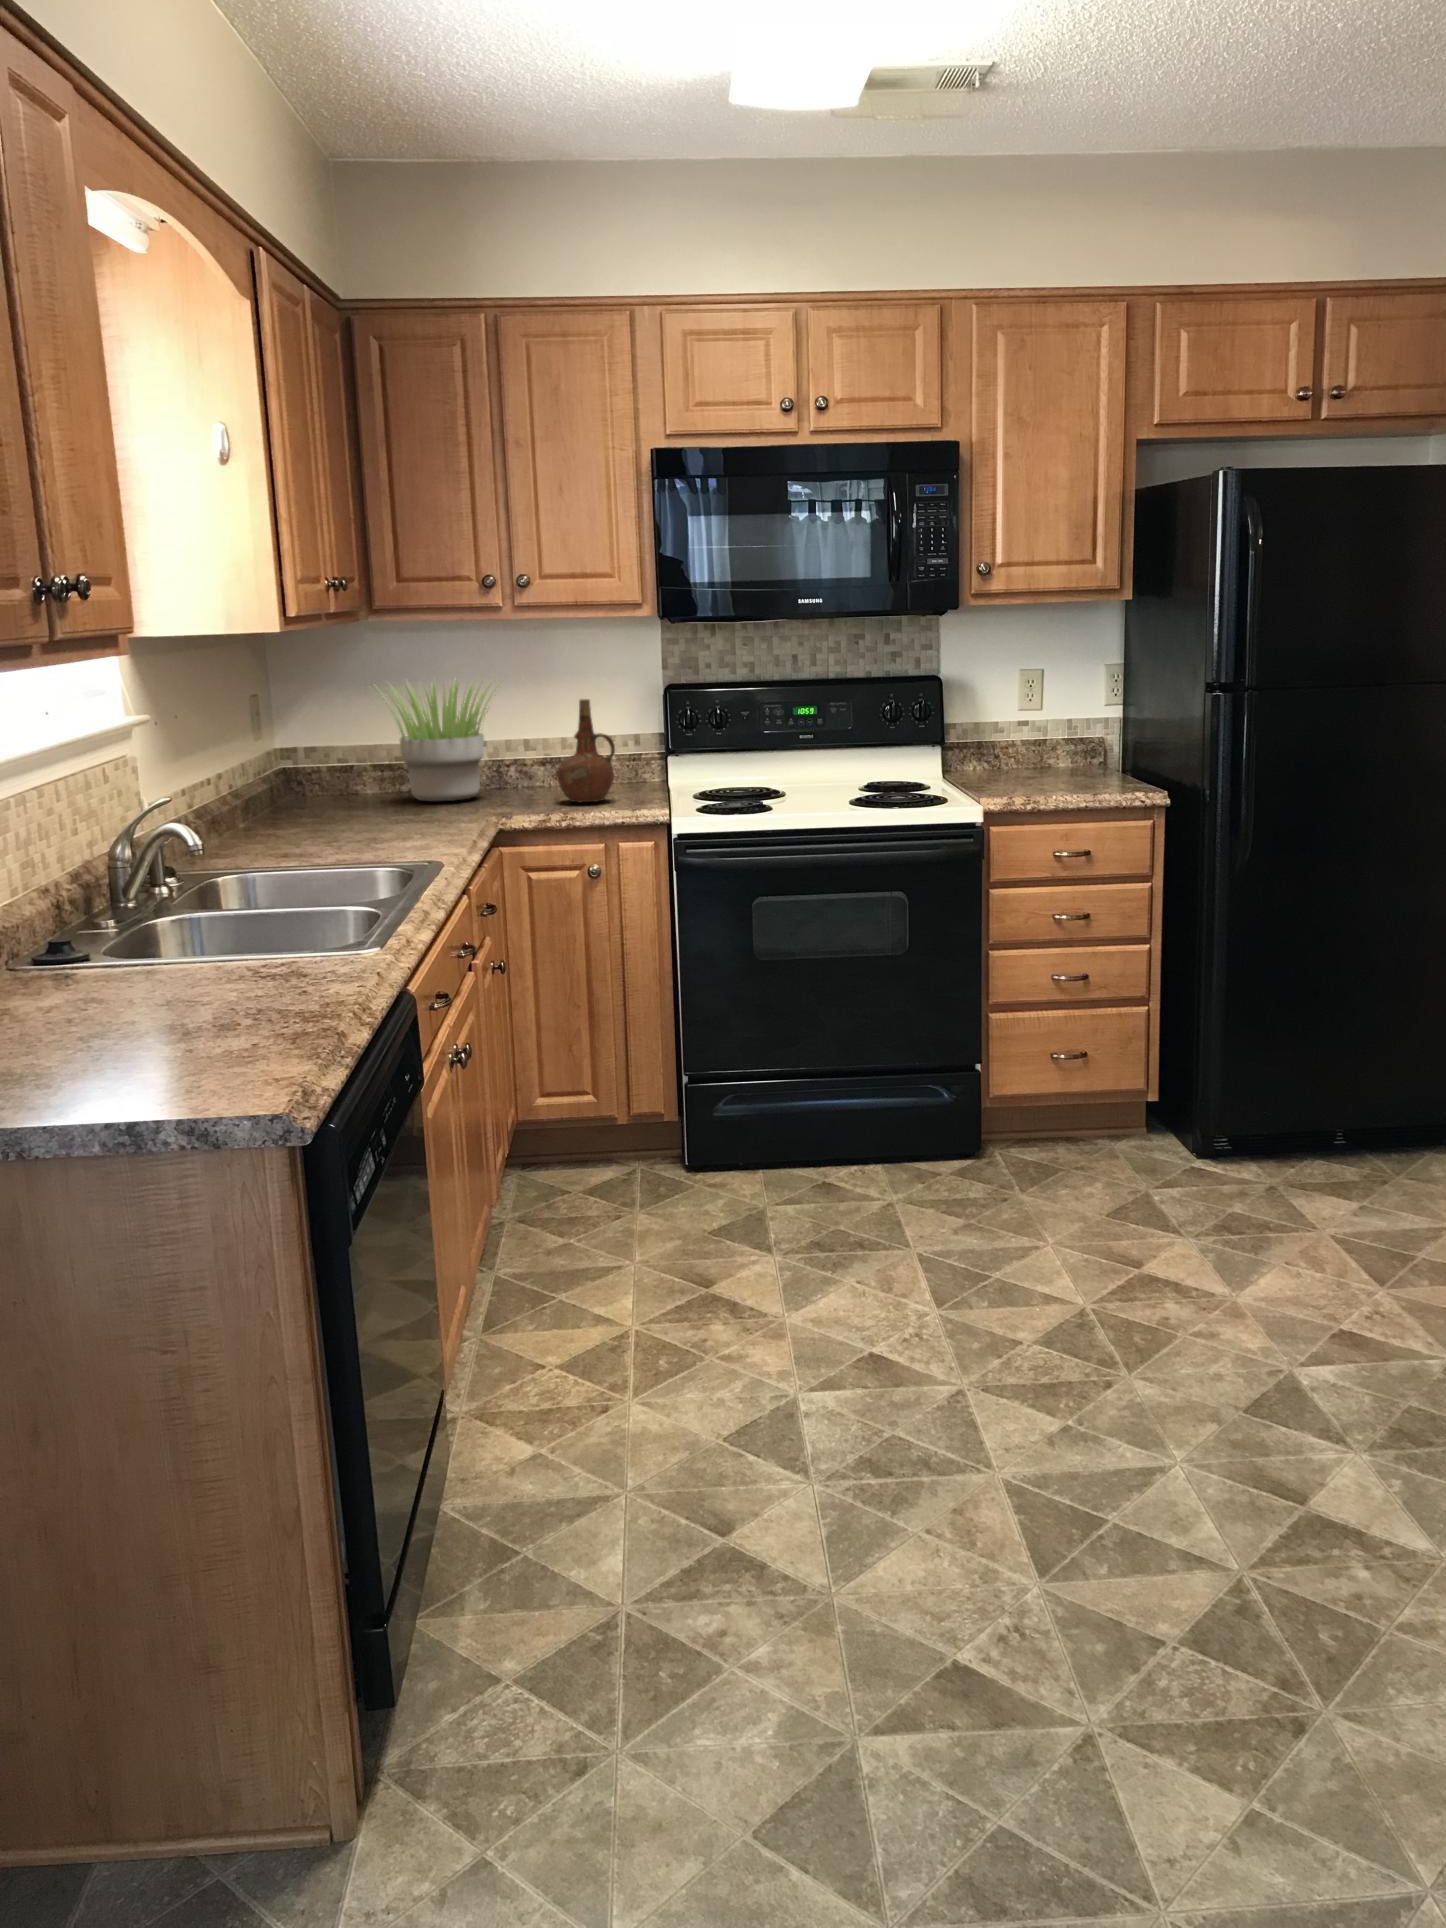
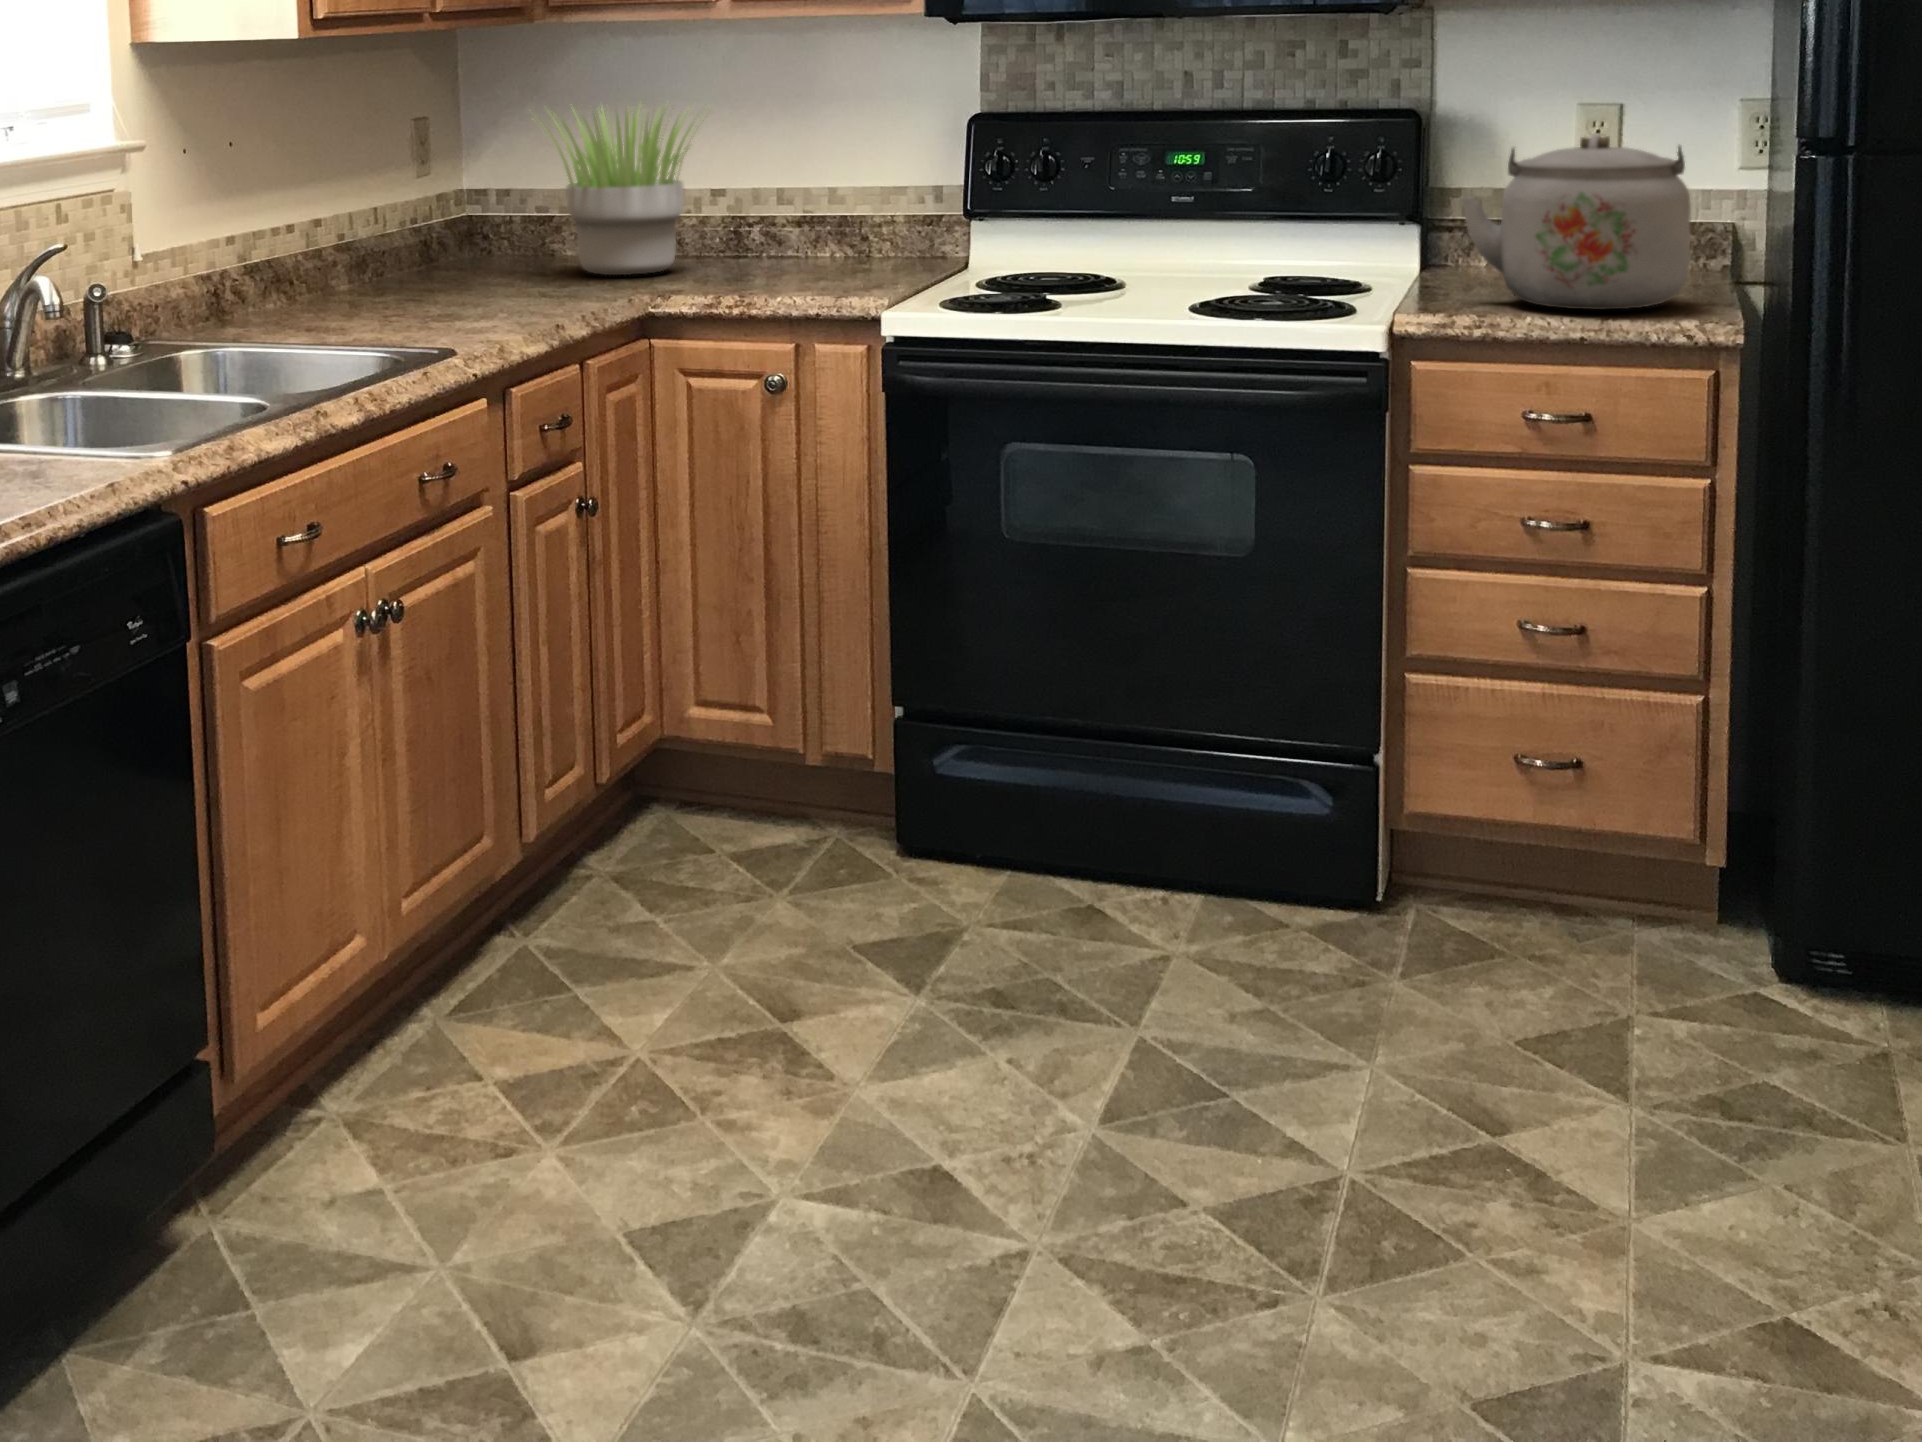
kettle: none [997,688,1121,791] -> present [1461,135,1691,310]
ceramic pitcher: present [557,699,615,802] -> none [760,136,847,286]

